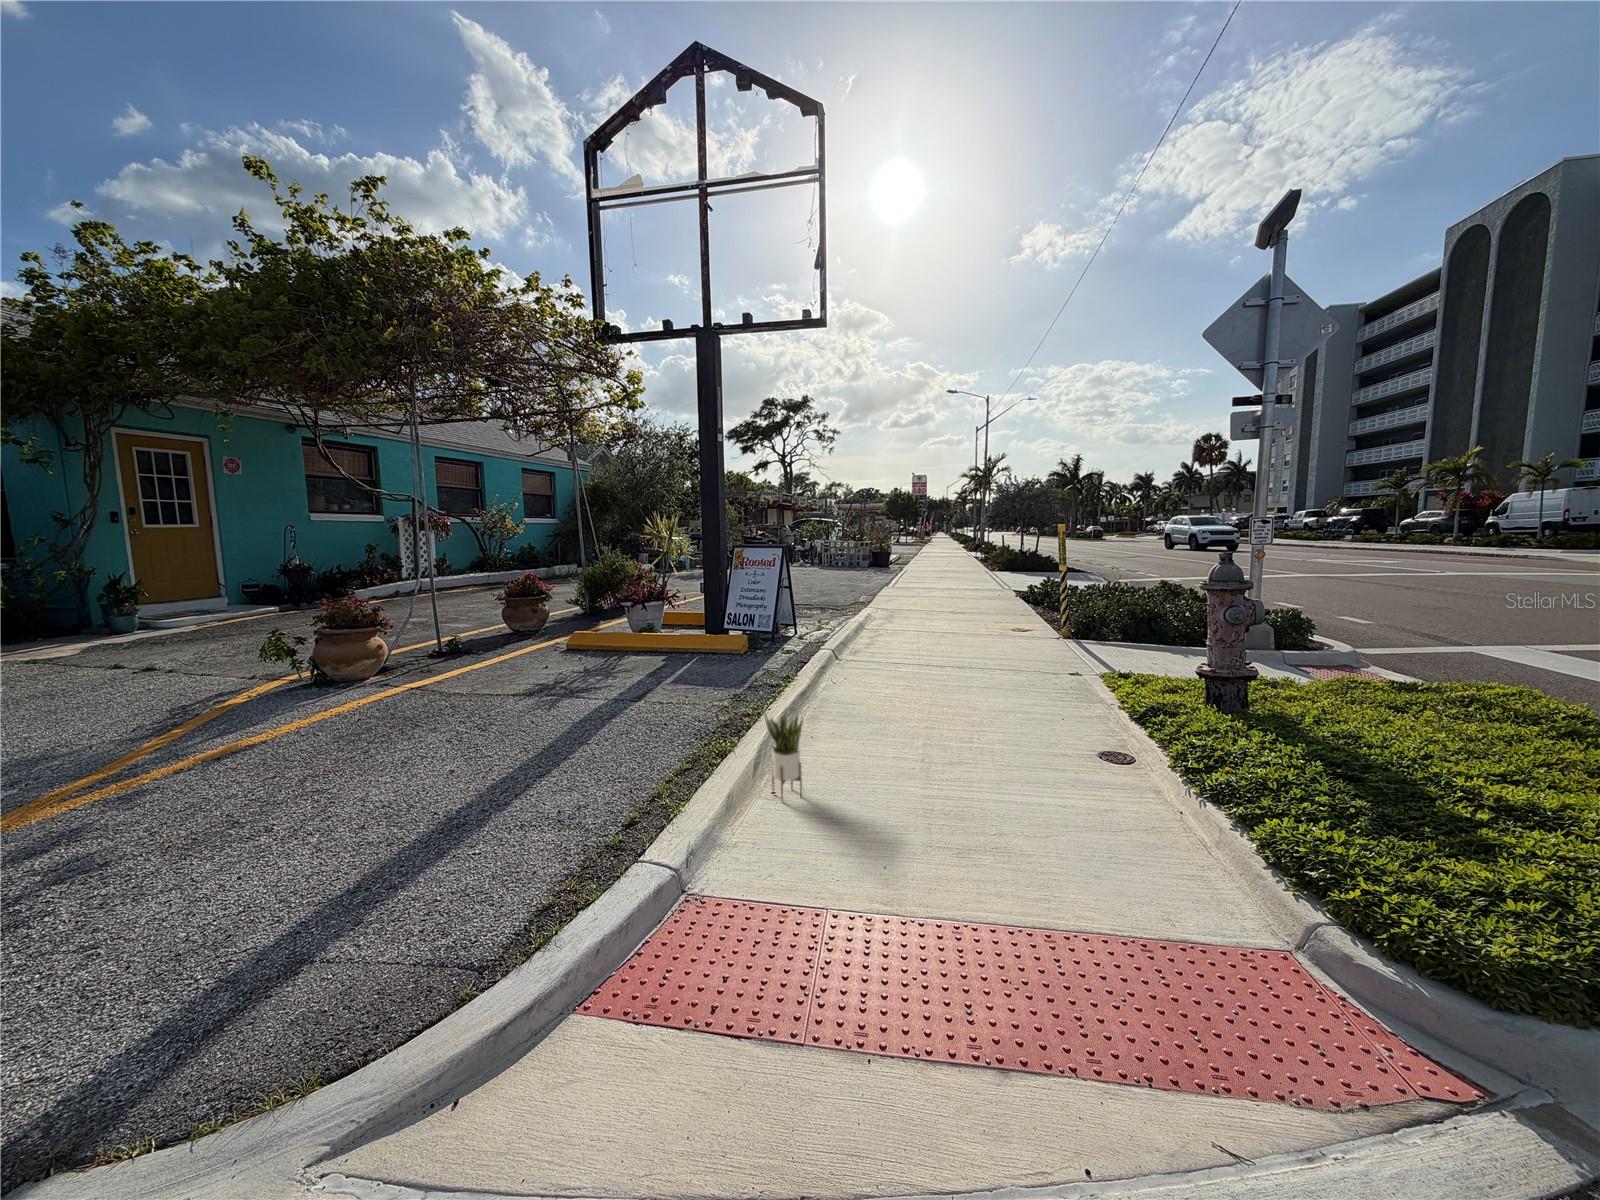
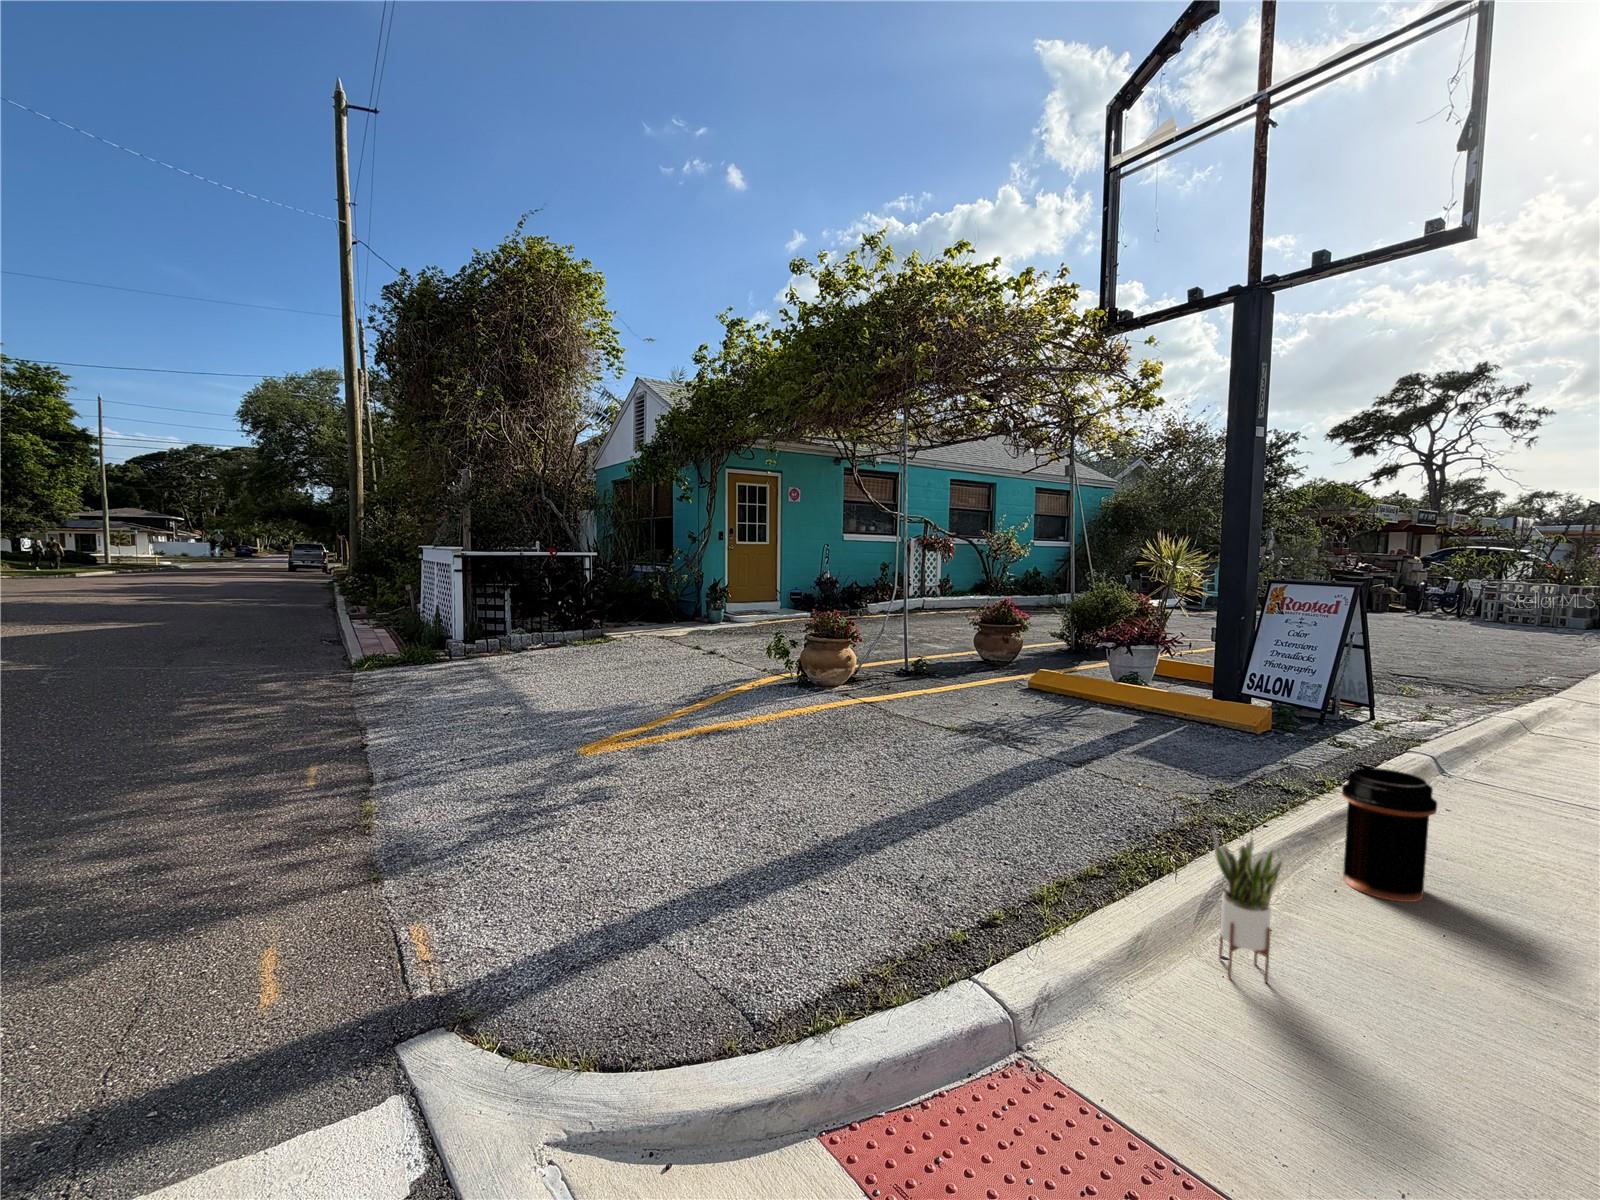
trash can: none [810,656,856,734] -> present [1342,768,1437,902]

